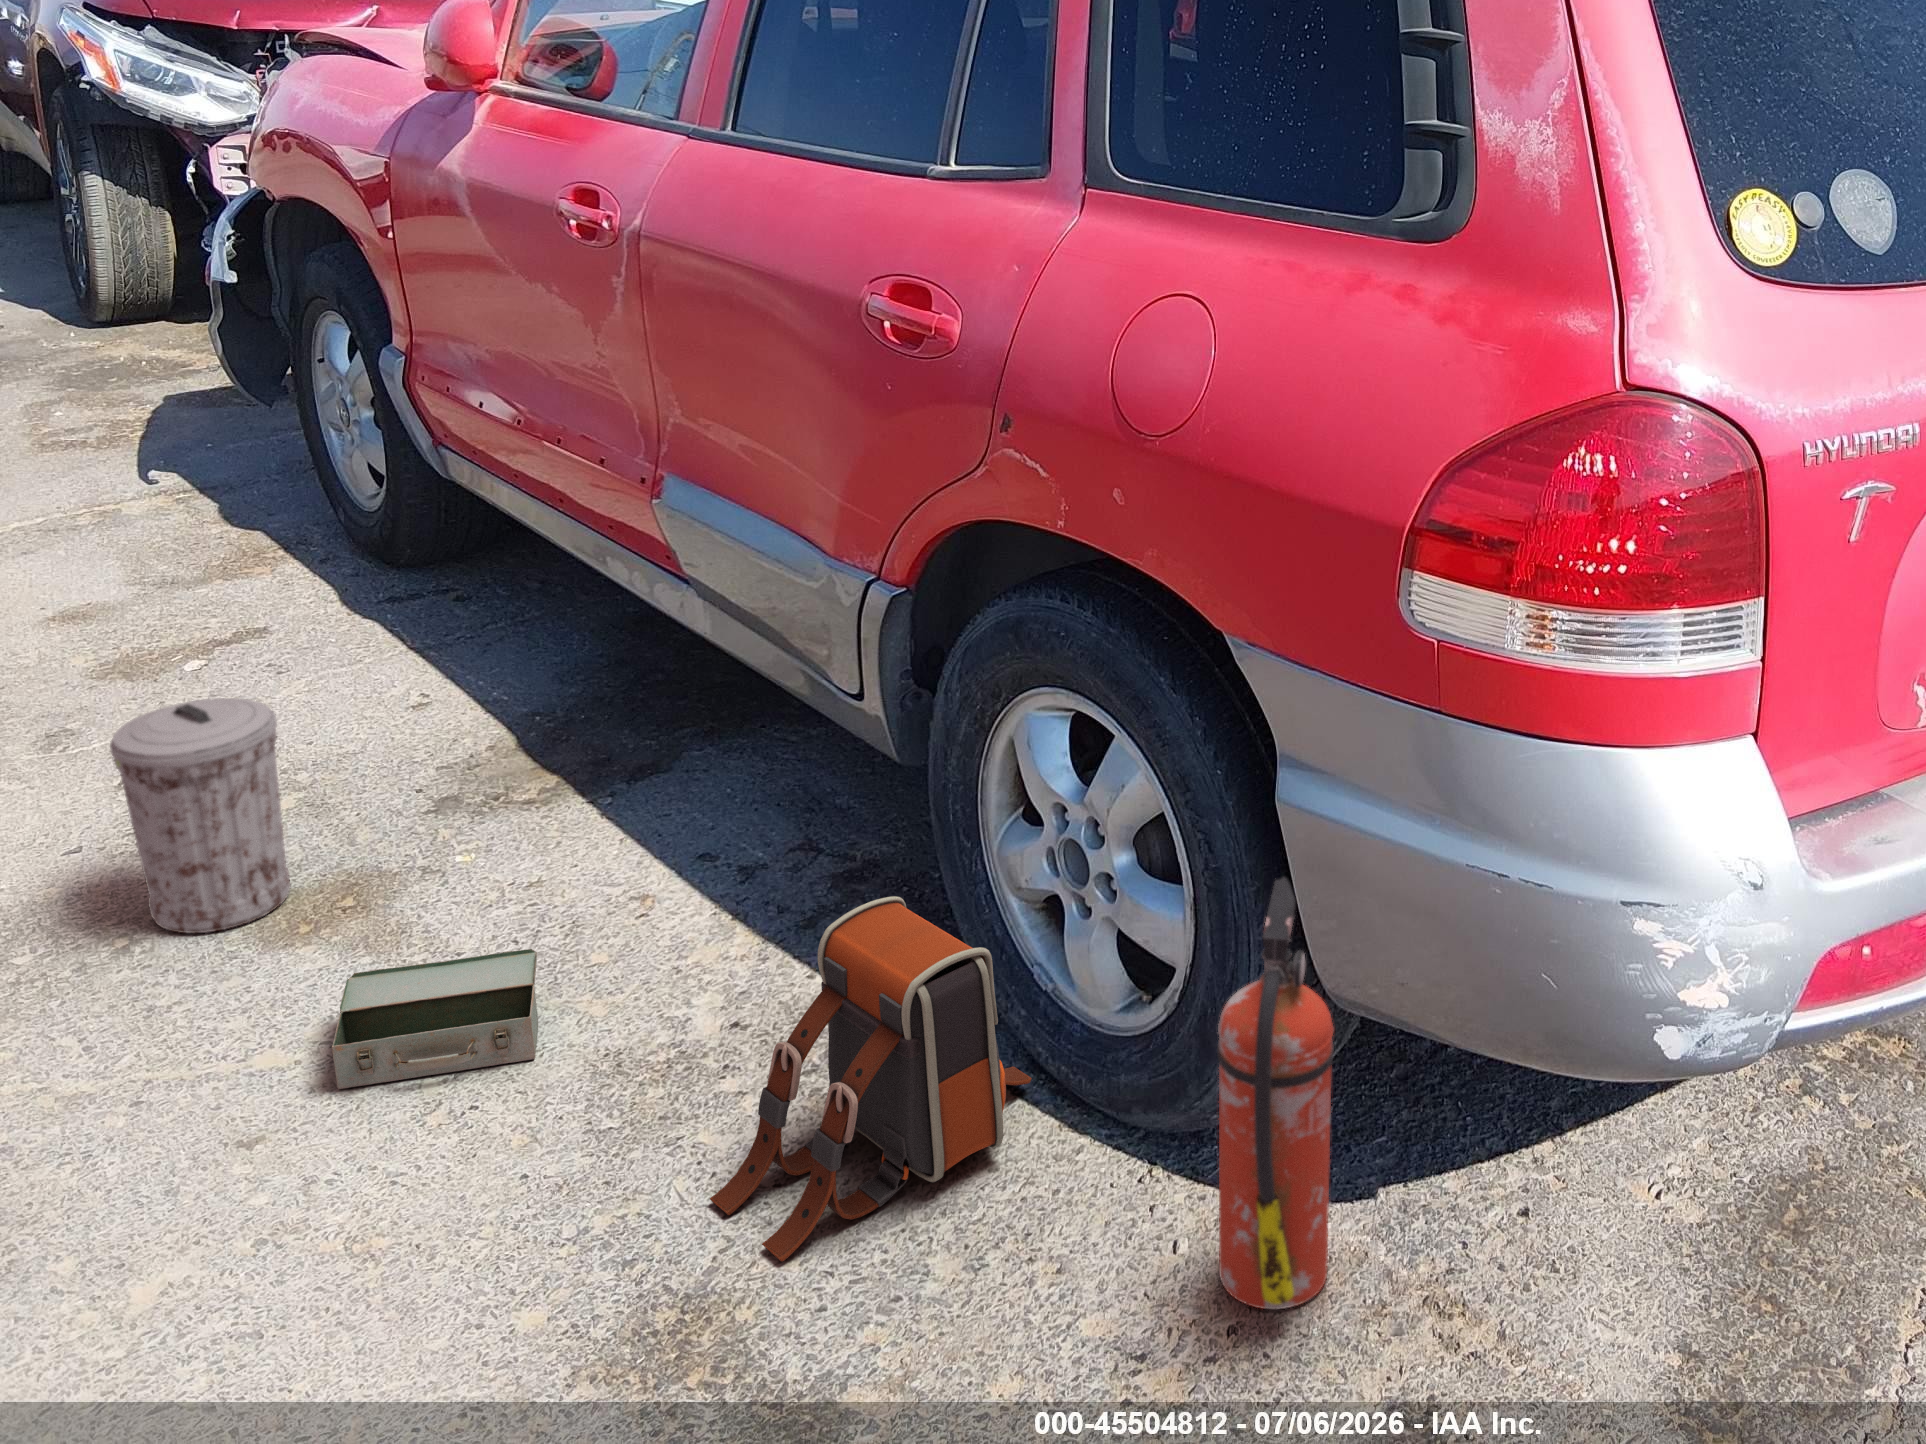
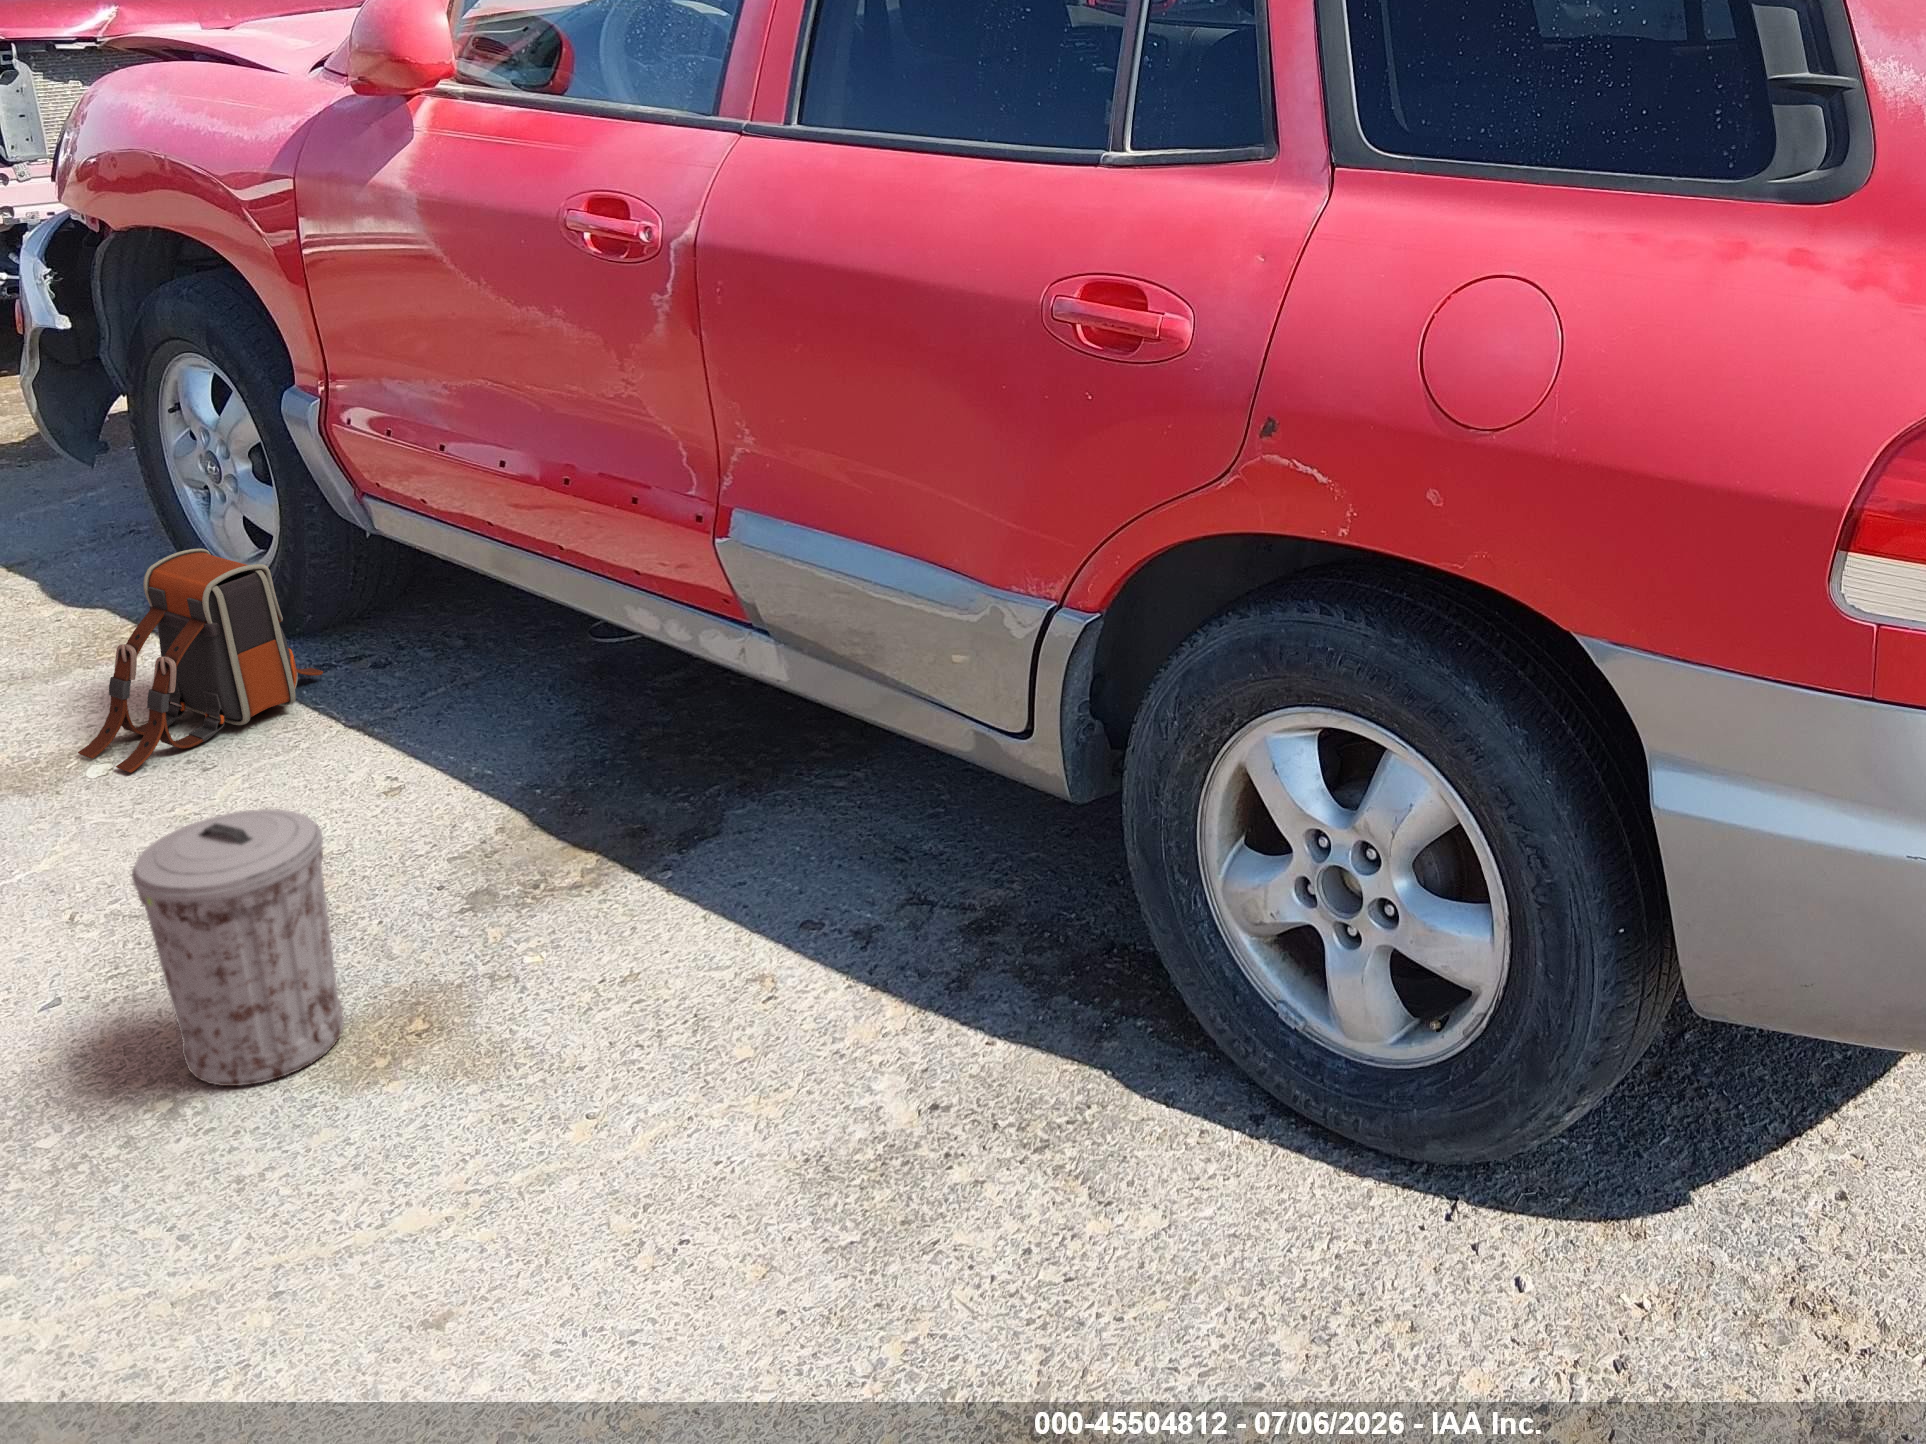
fire extinguisher: present [1217,878,1334,1309] -> none [1574,880,1705,1335]
backpack: present [710,896,1032,1261] -> present [78,549,323,773]
toolbox: present [331,949,538,1089] -> none [486,1054,727,1243]

